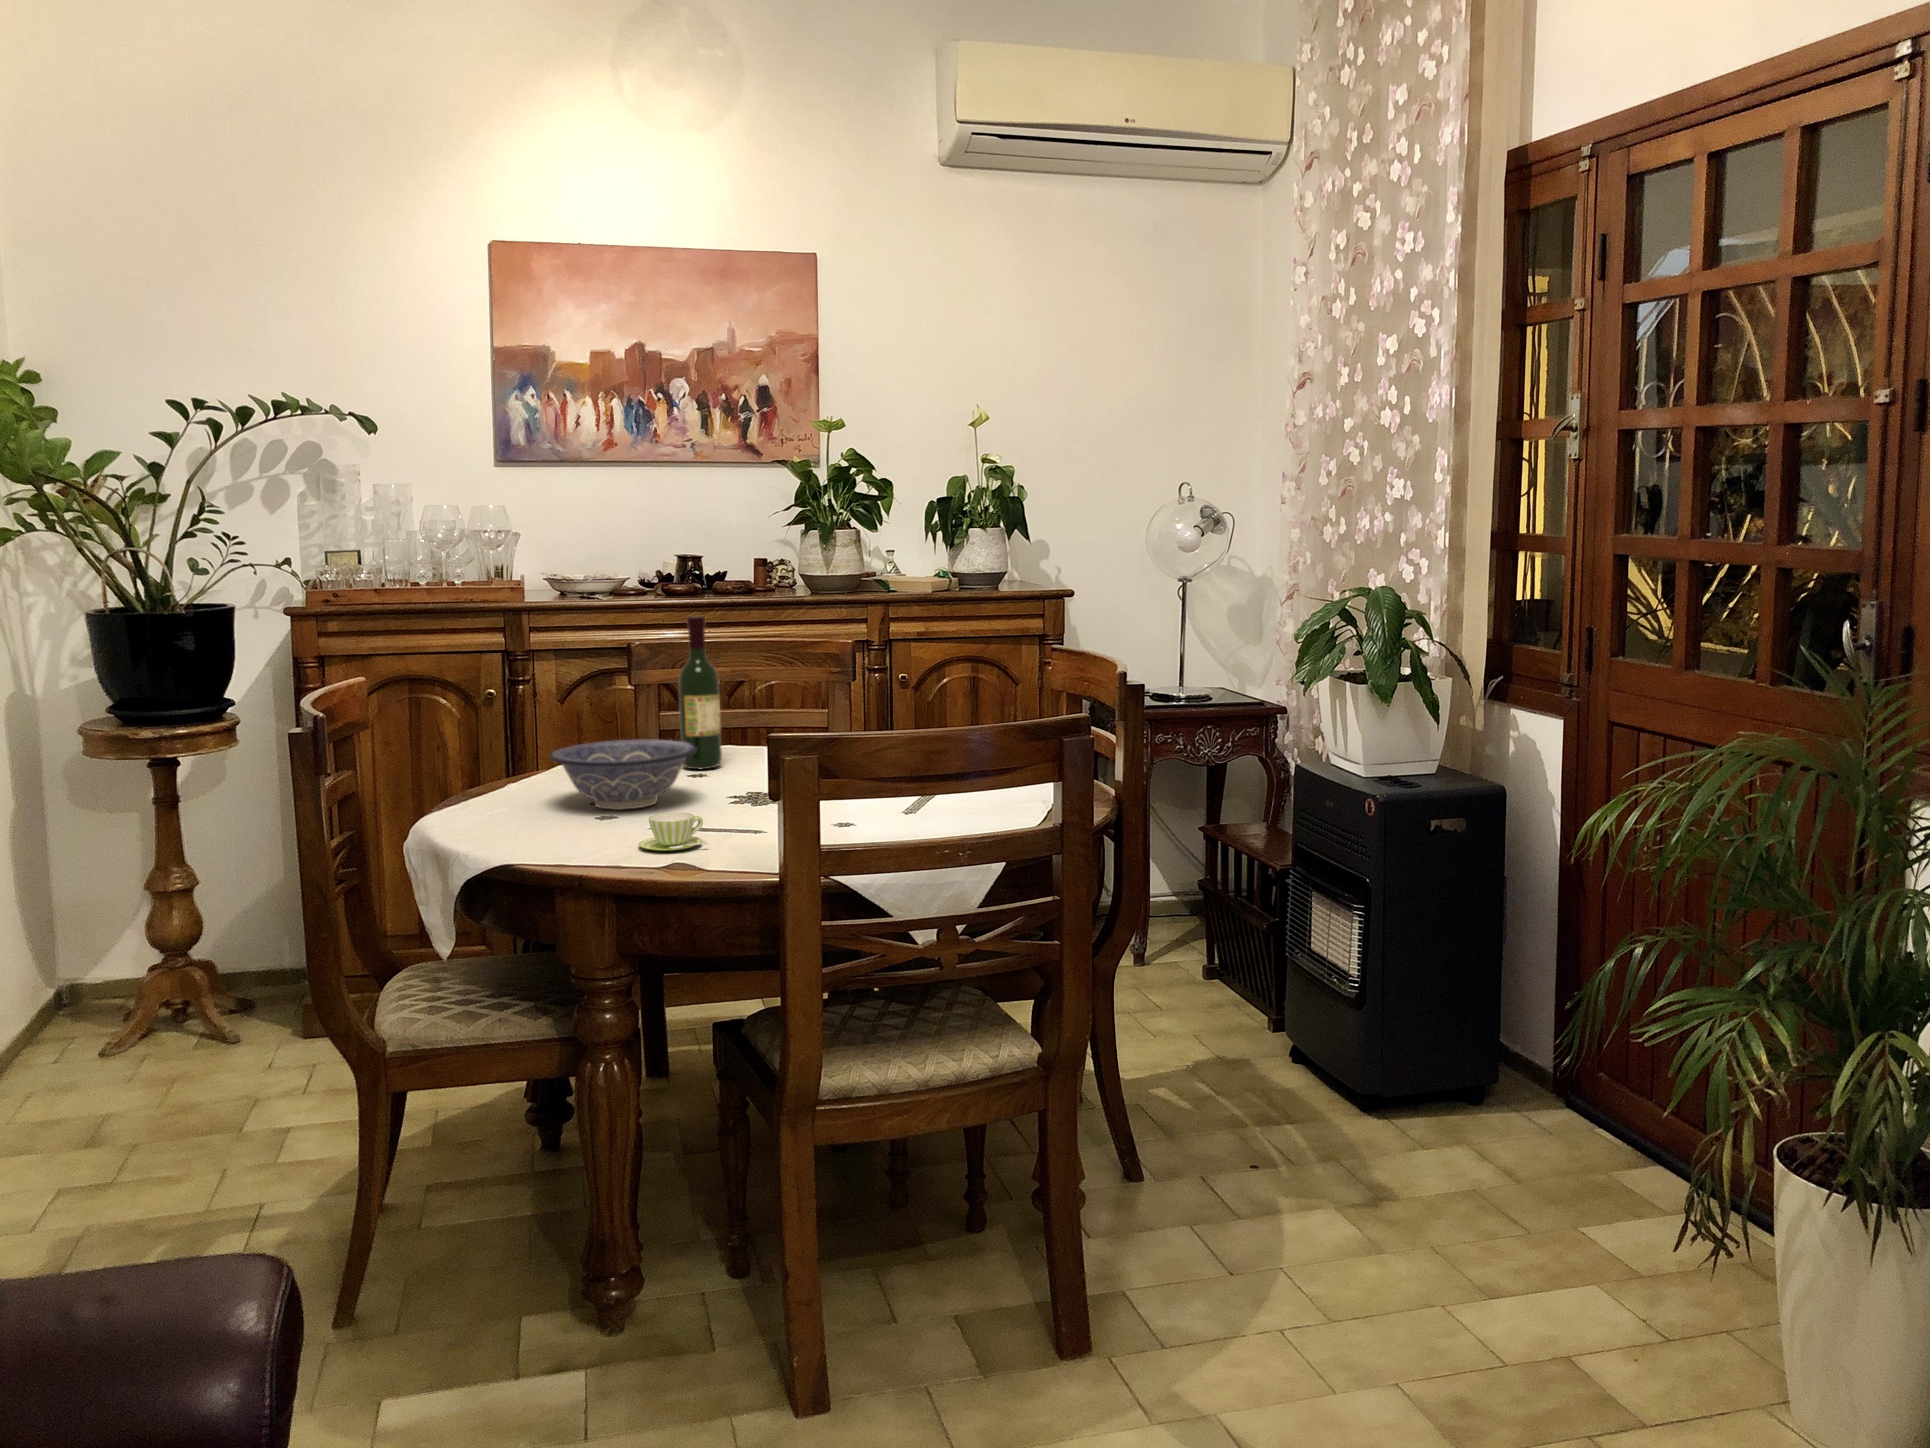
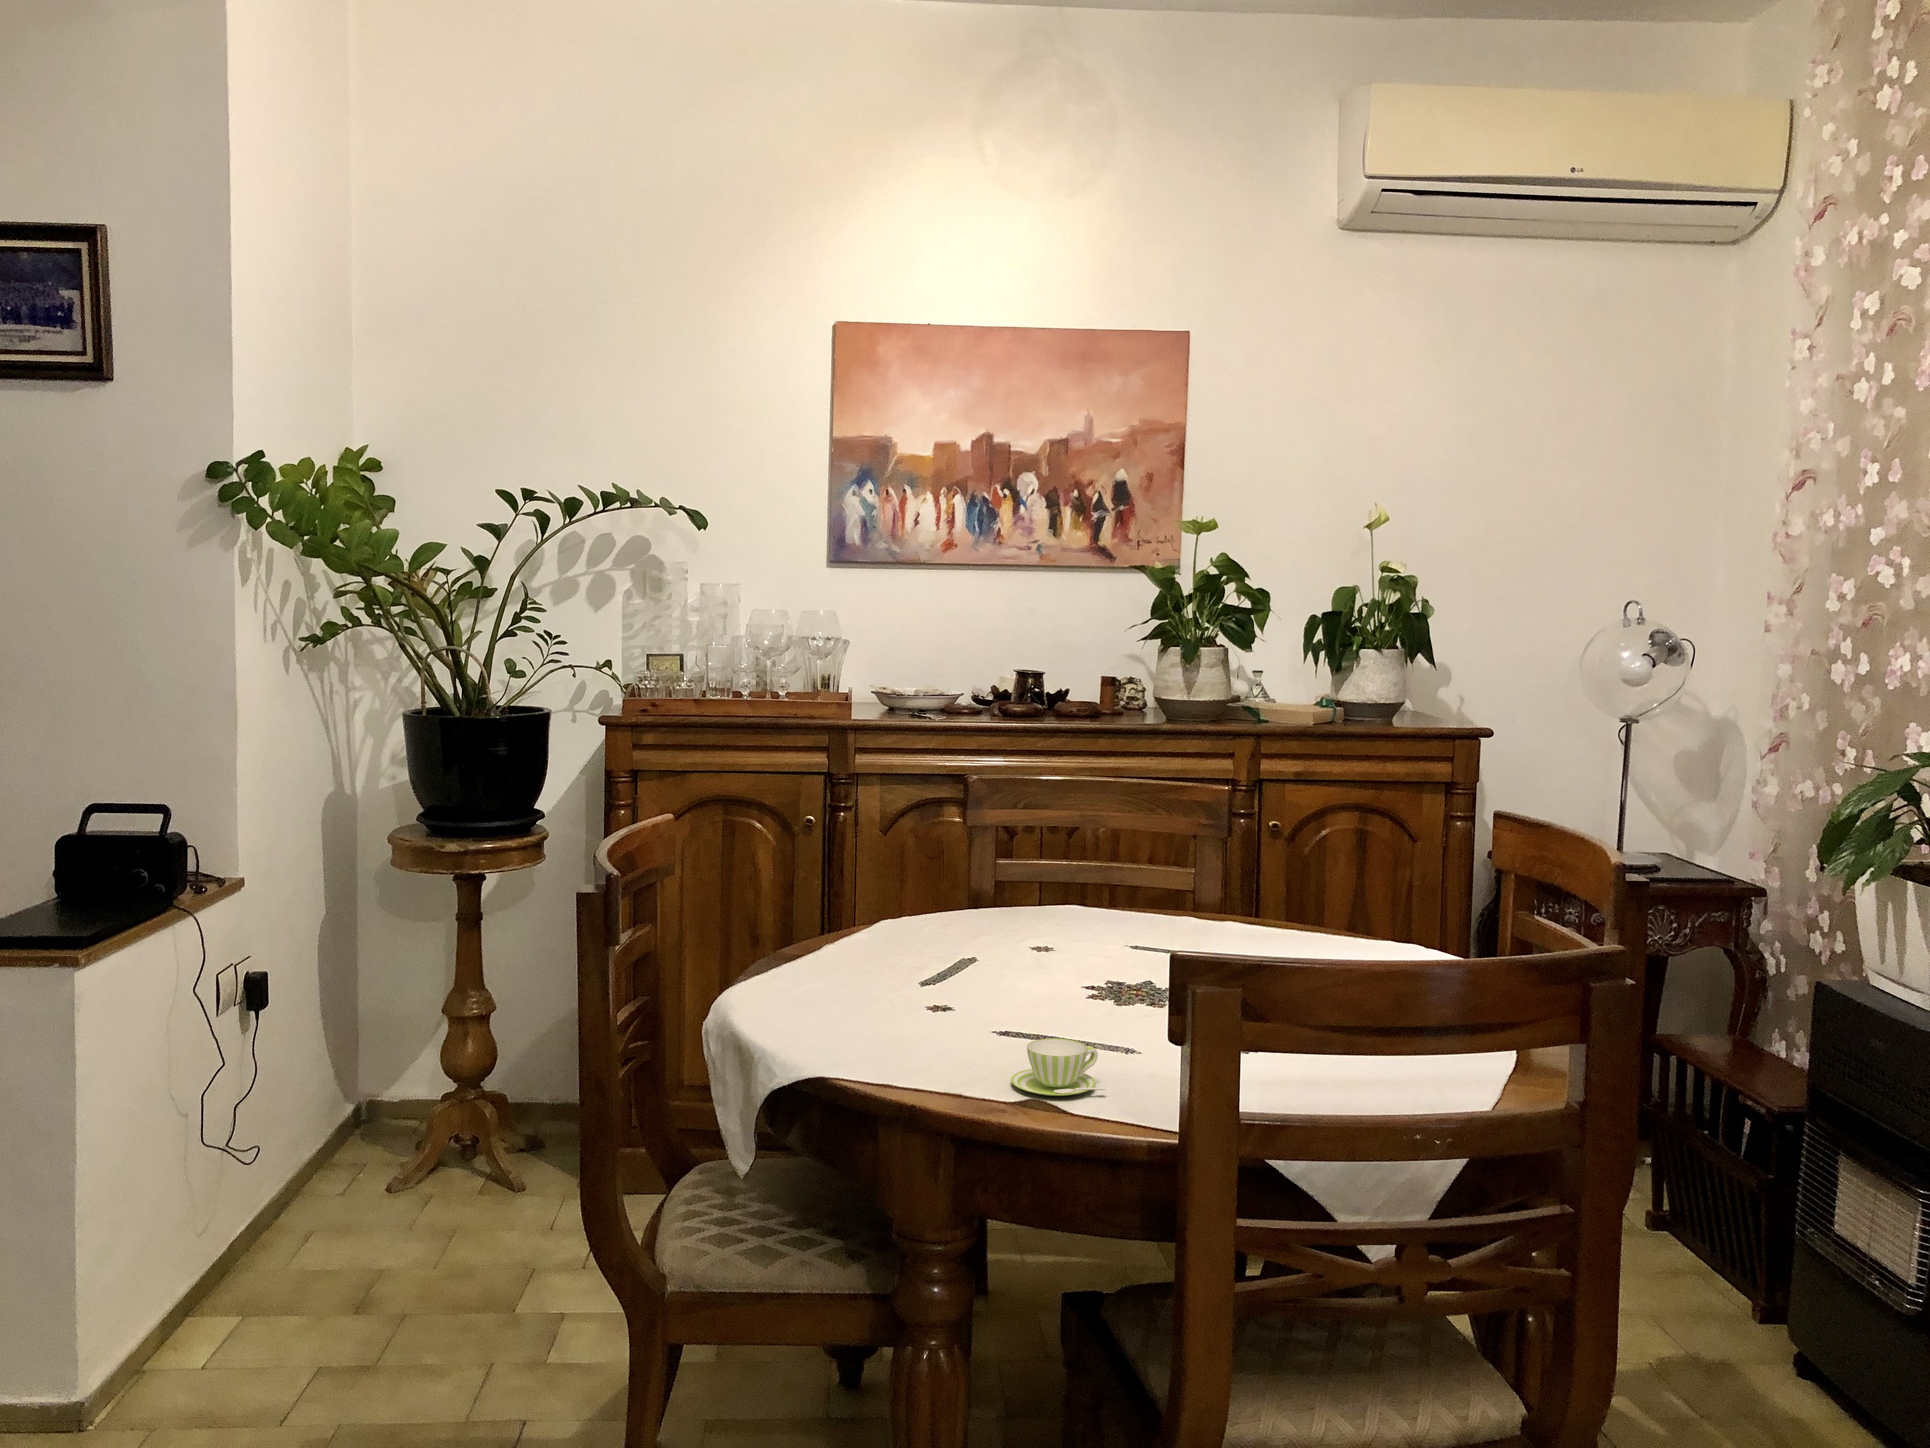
wine bottle: present [679,616,722,769] -> none [1040,757,1091,950]
decorative bowl: present [550,739,697,810] -> none [892,914,1075,1011]

